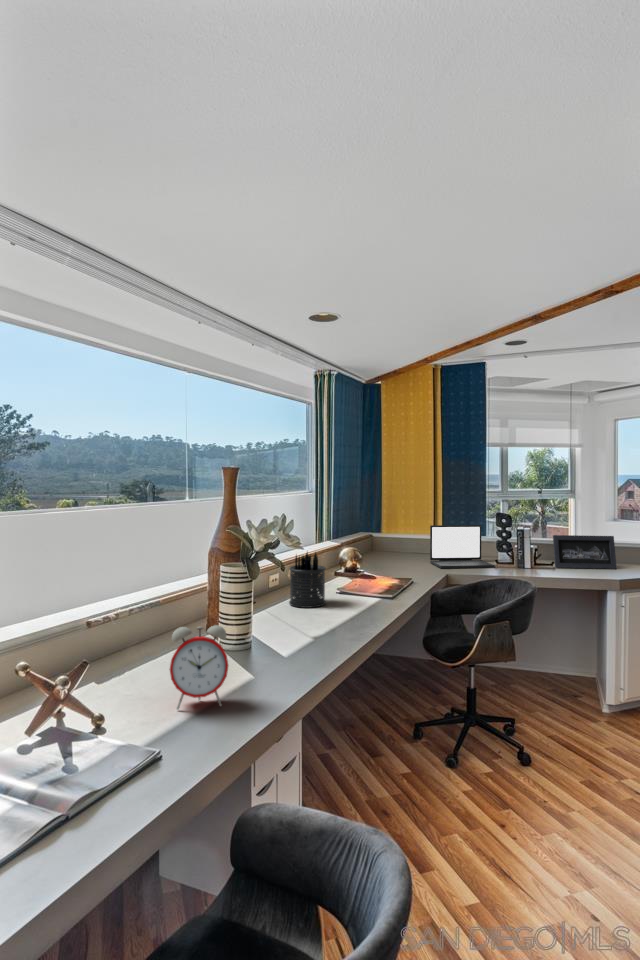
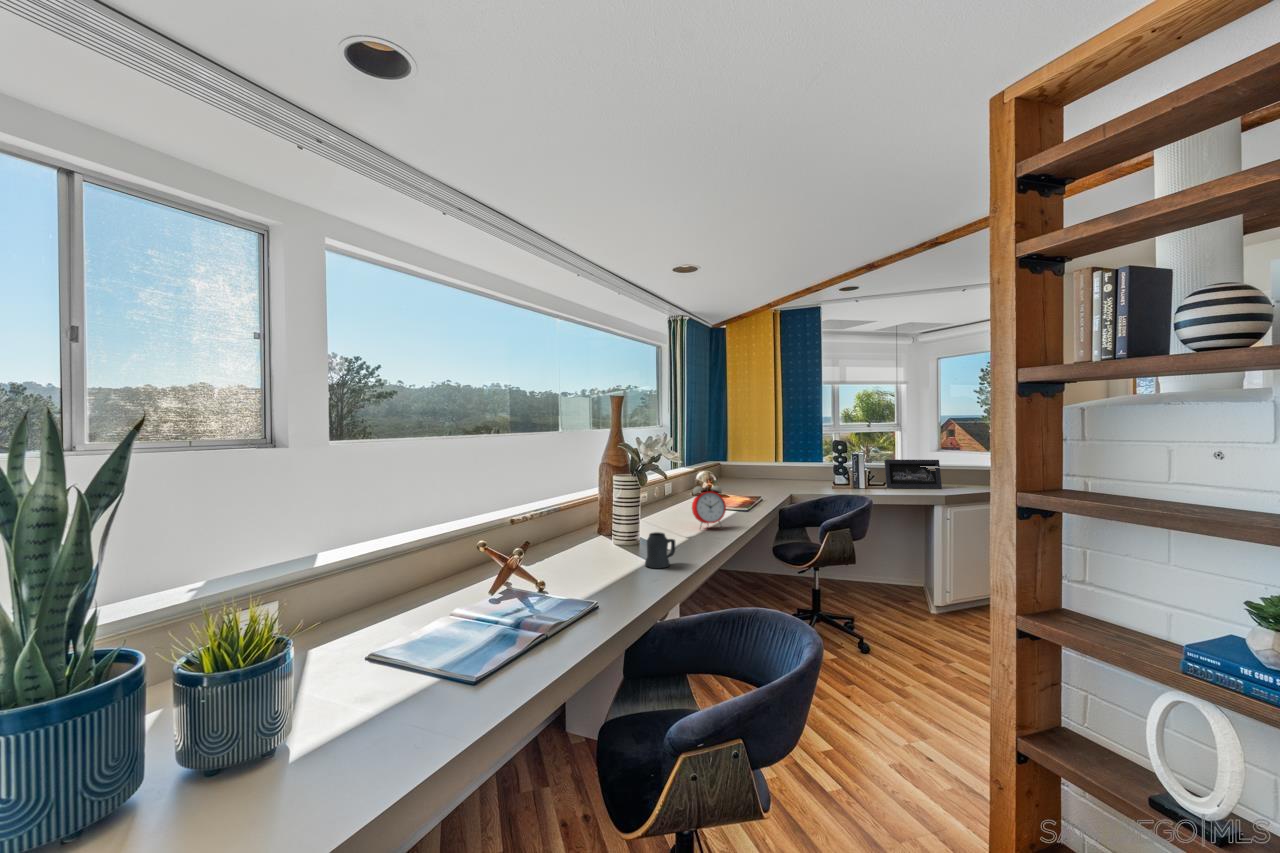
laptop: present [430,525,495,568] -> none [774,452,833,489]
pen holder: present [289,552,326,608] -> none [660,469,692,517]
alarm clock: present [170,625,228,709] -> present [692,486,726,529]
mug: none [248,640,287,687] -> present [645,532,675,568]

